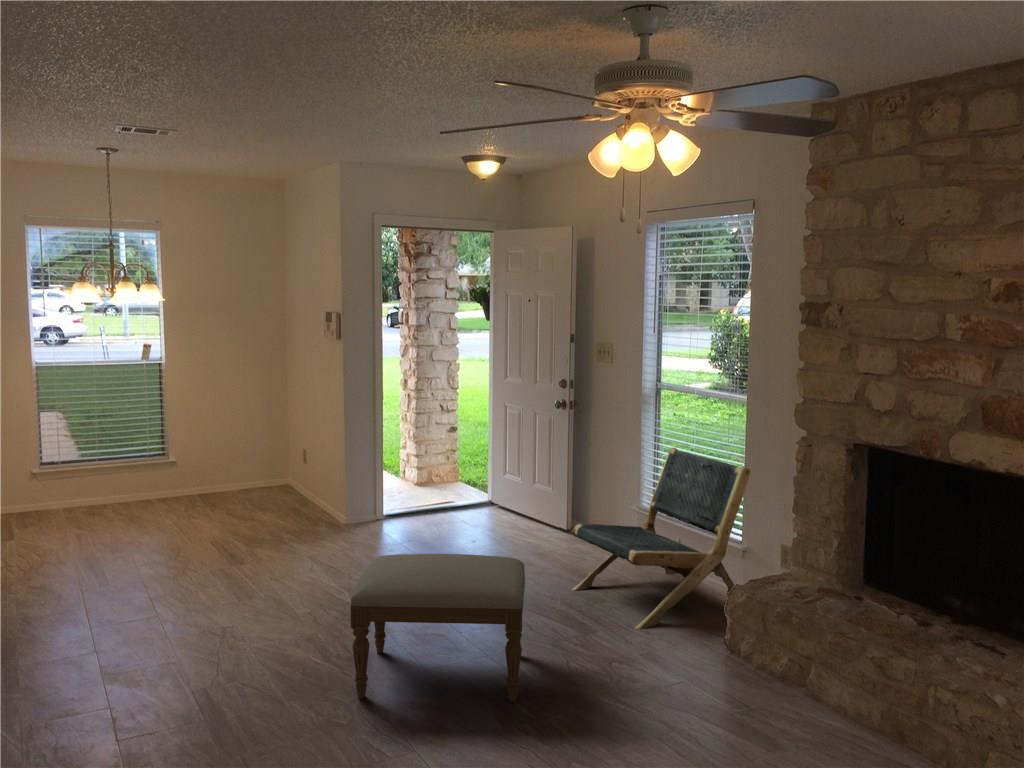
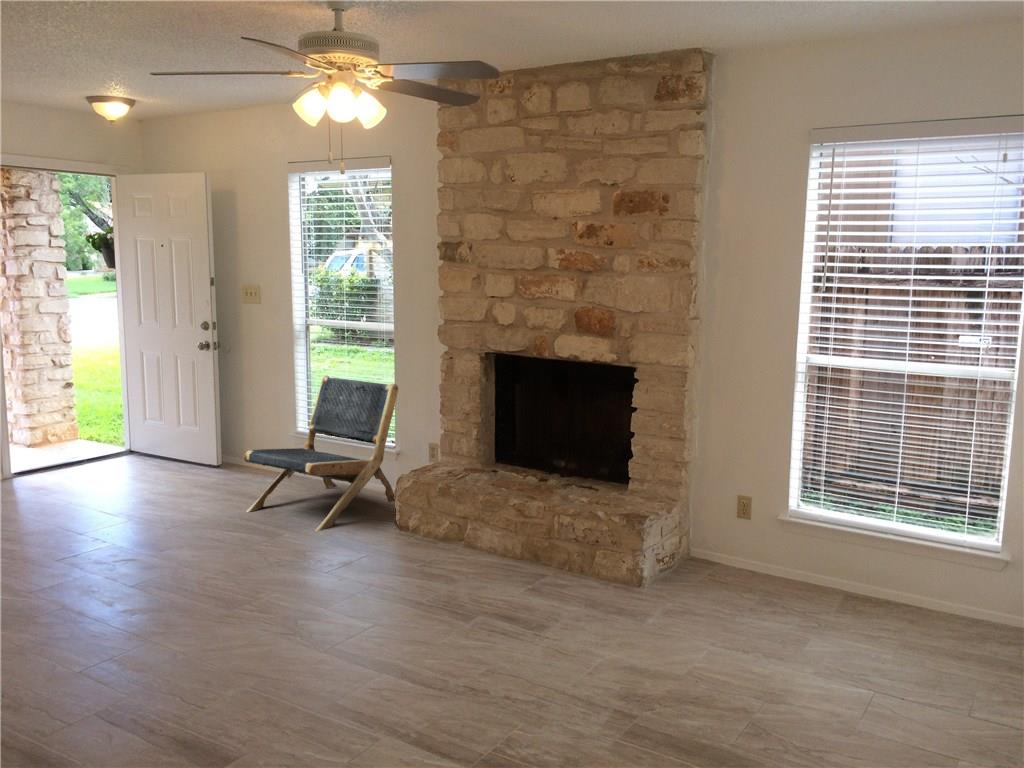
ottoman: present [350,554,525,702] -> none [57,478,236,627]

